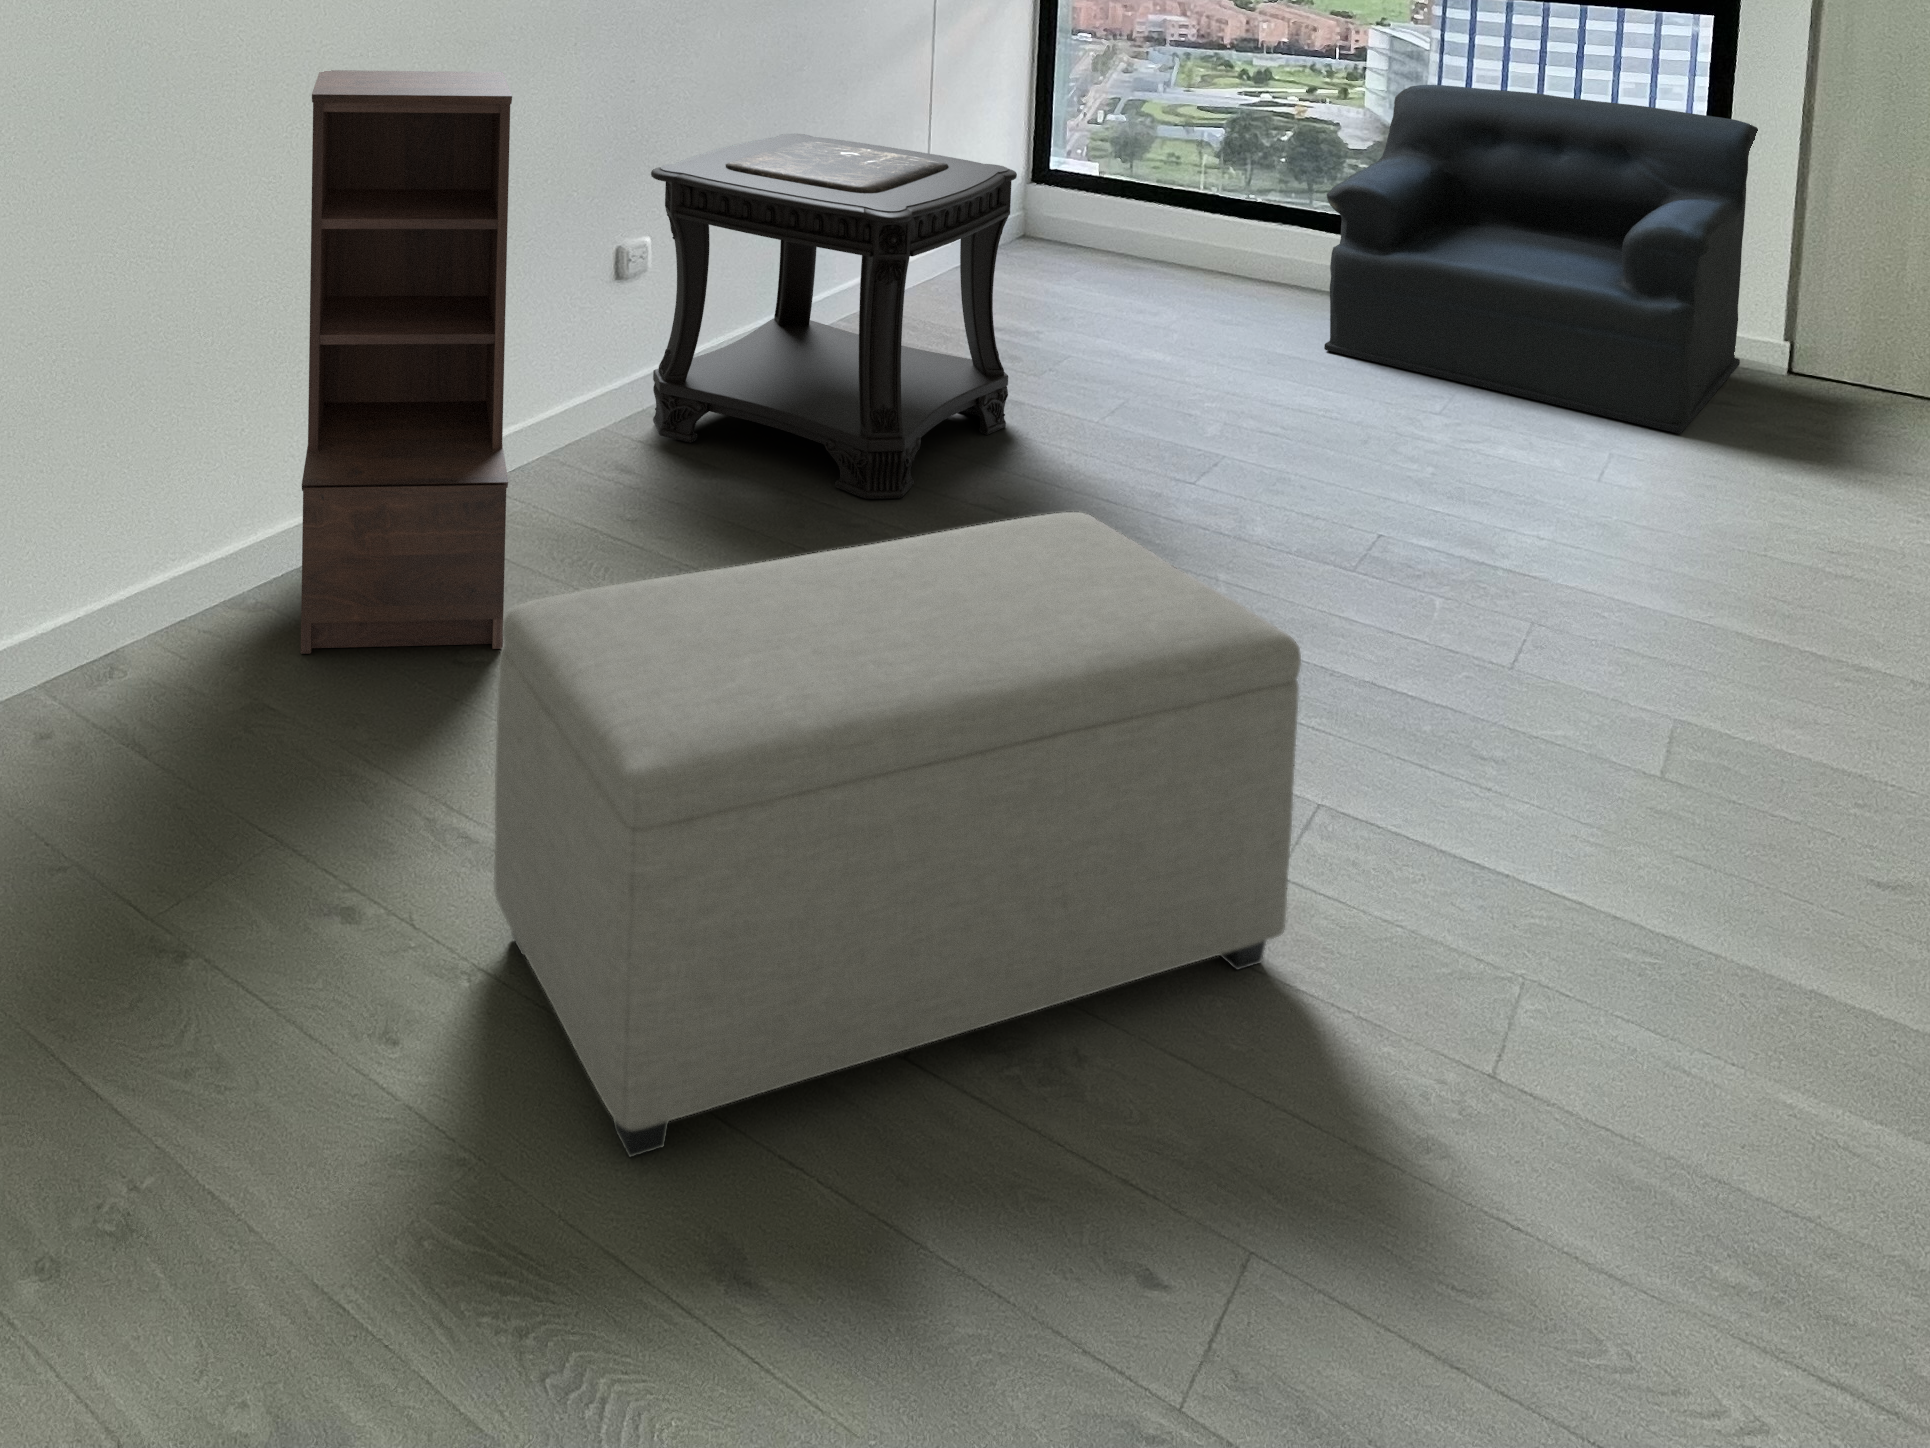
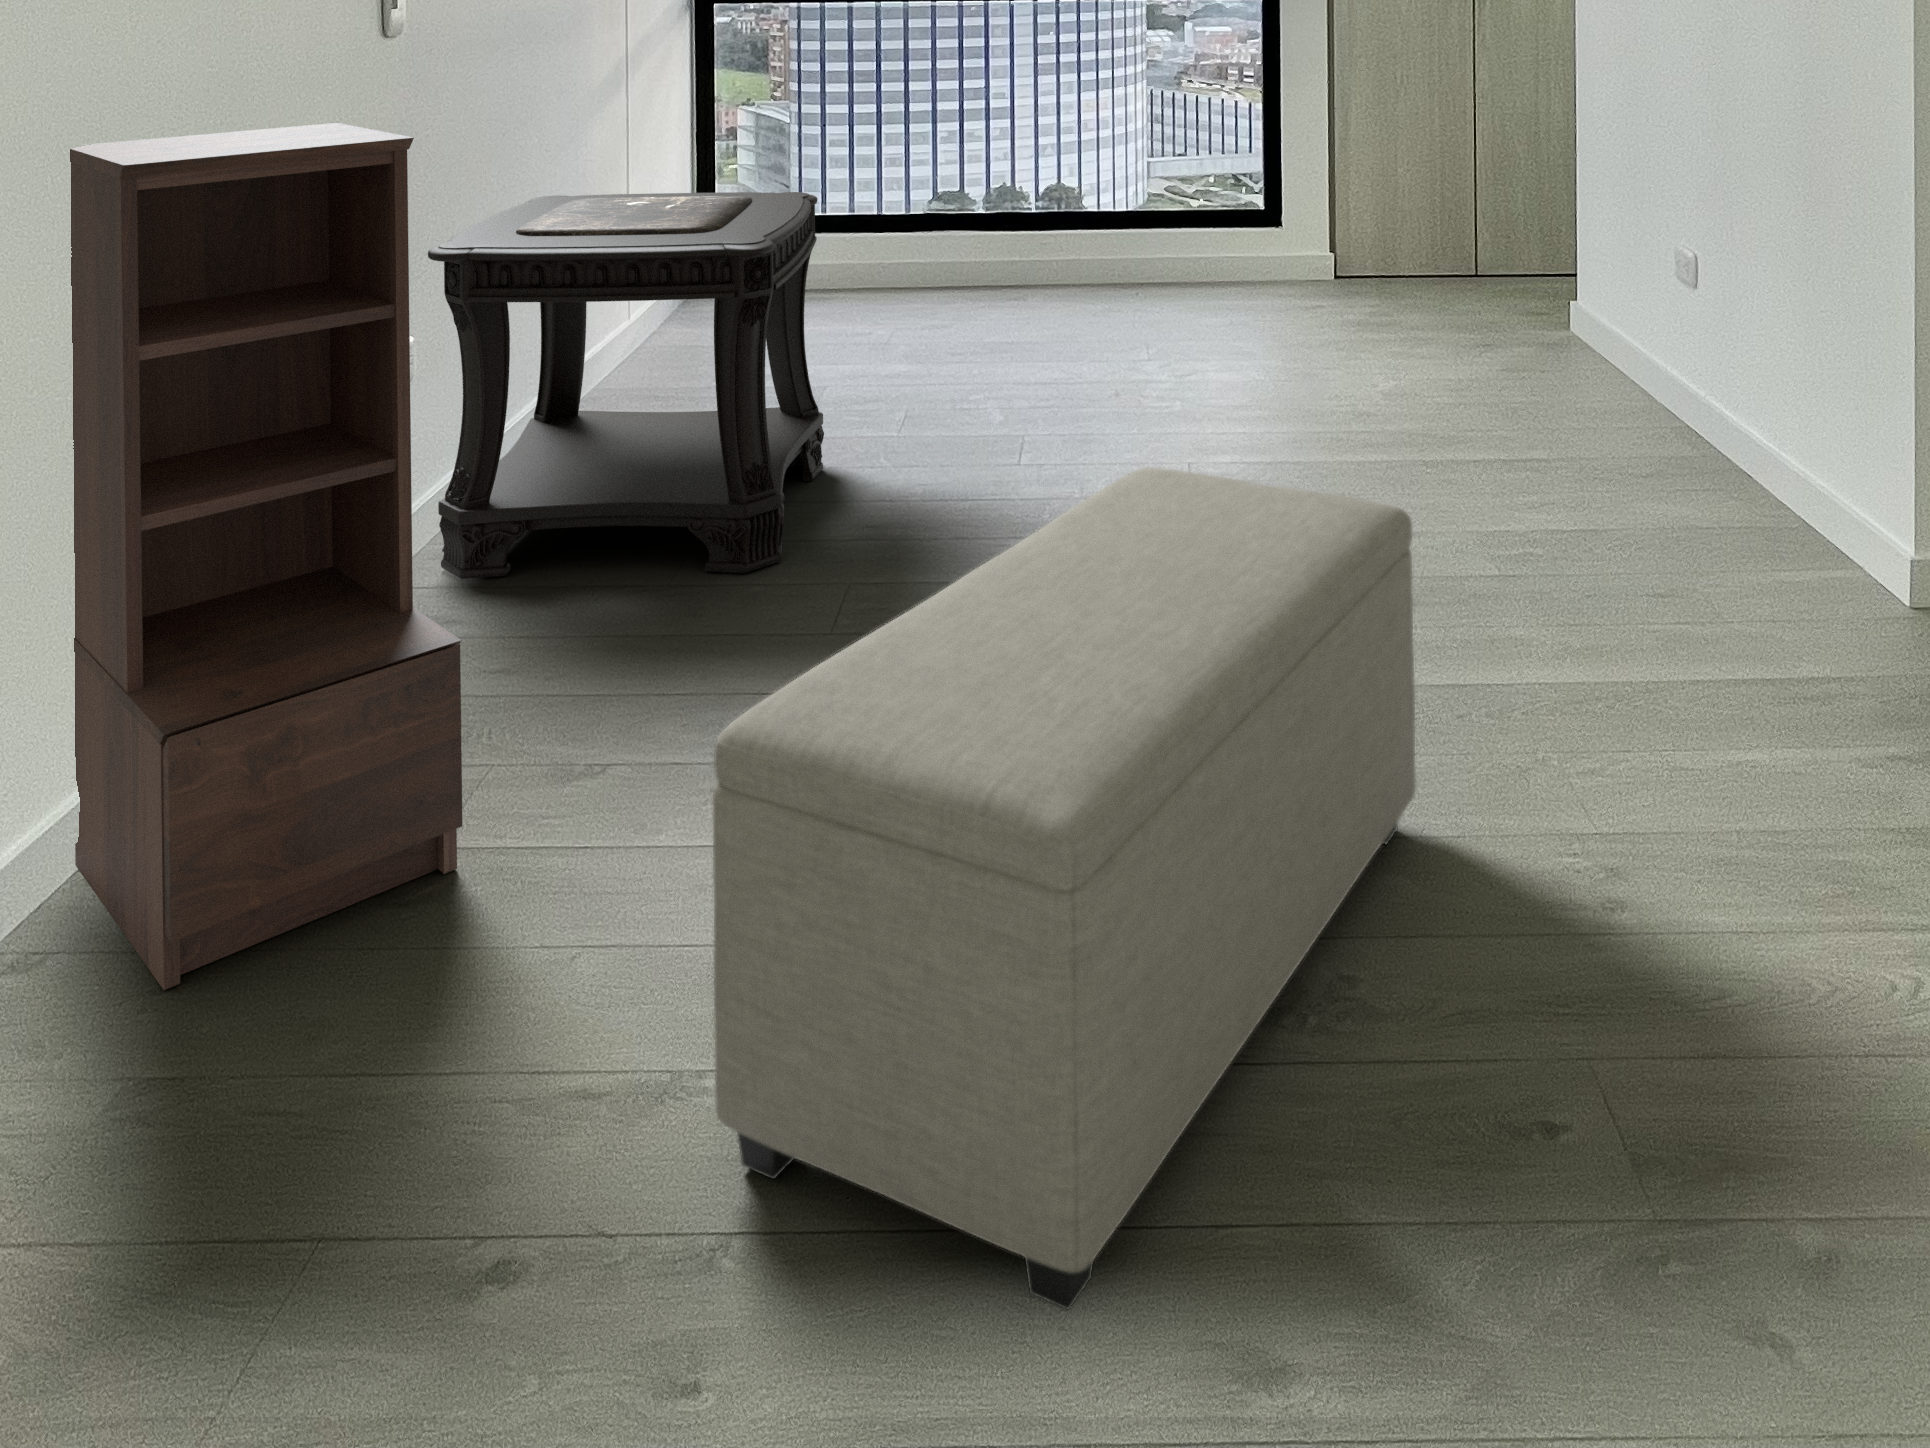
armchair: present [1324,85,1758,434] -> none [1020,84,1319,341]

